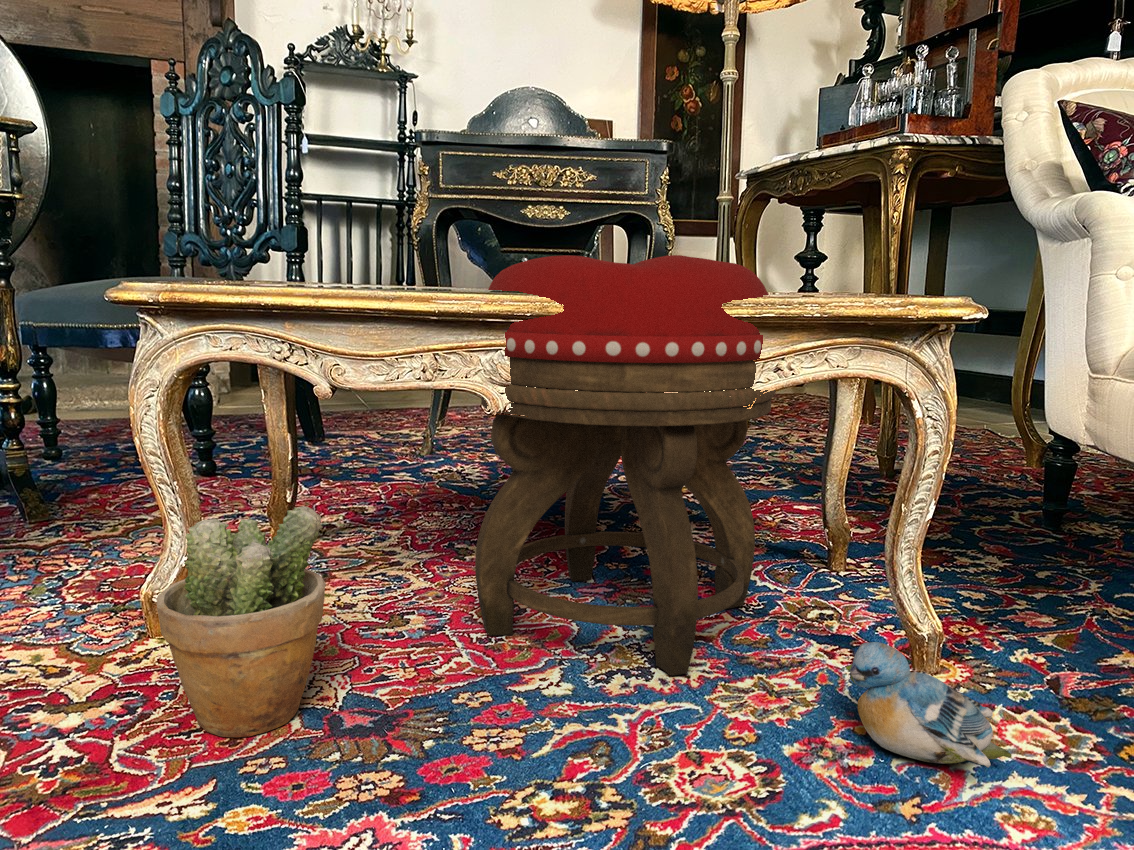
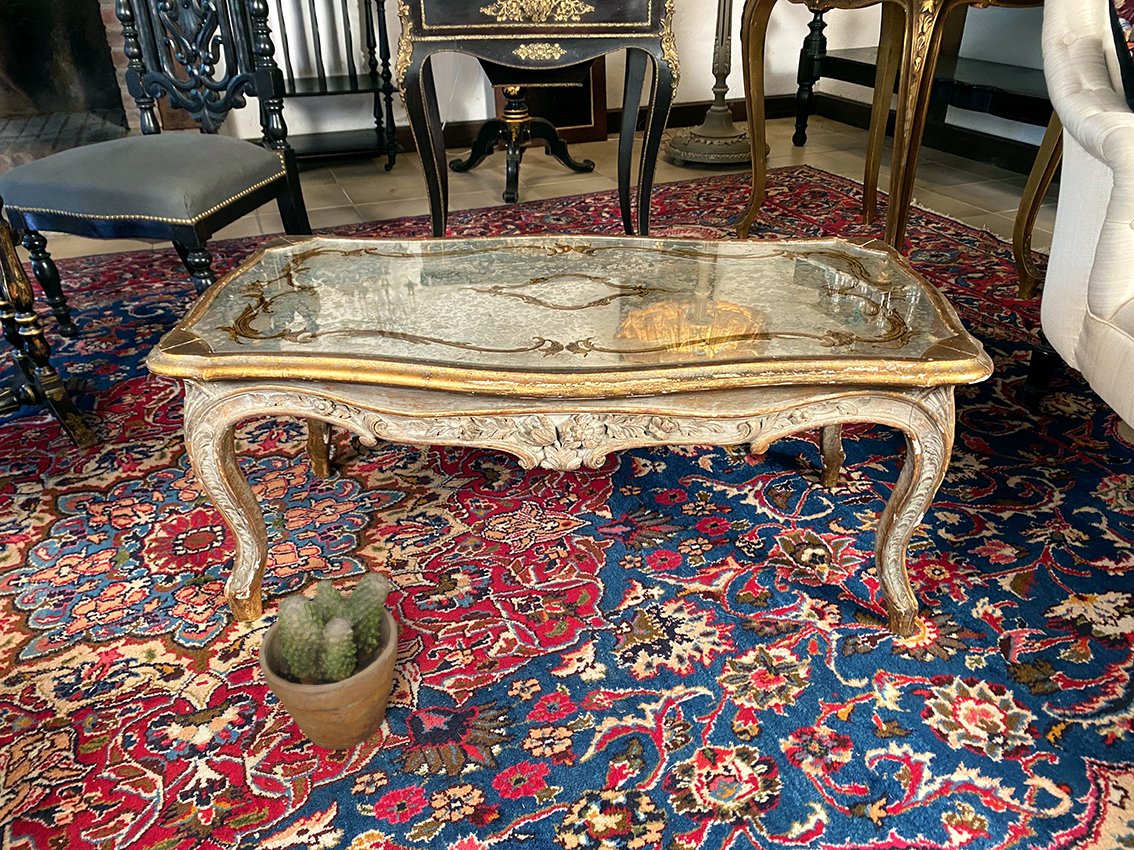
footstool: present [475,255,776,676] -> none [505,253,794,652]
plush toy: present [846,642,1012,767] -> none [835,667,961,776]

